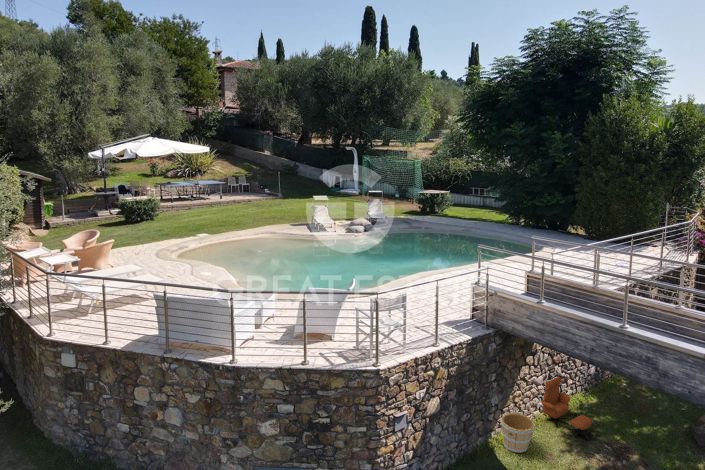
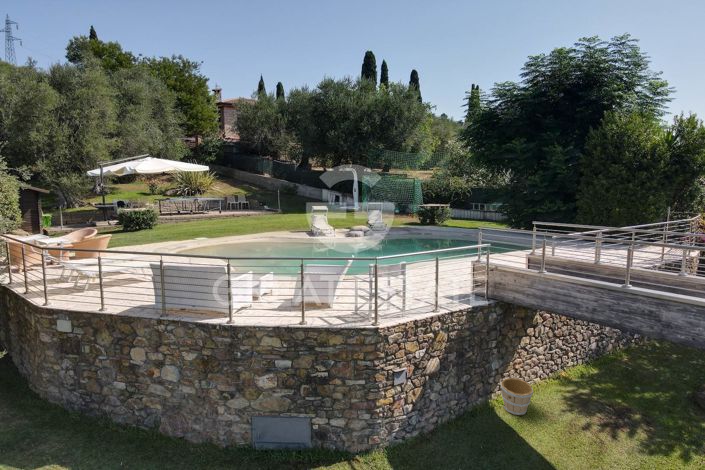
lounge chair: present [542,377,592,439] -> none [542,348,591,408]

